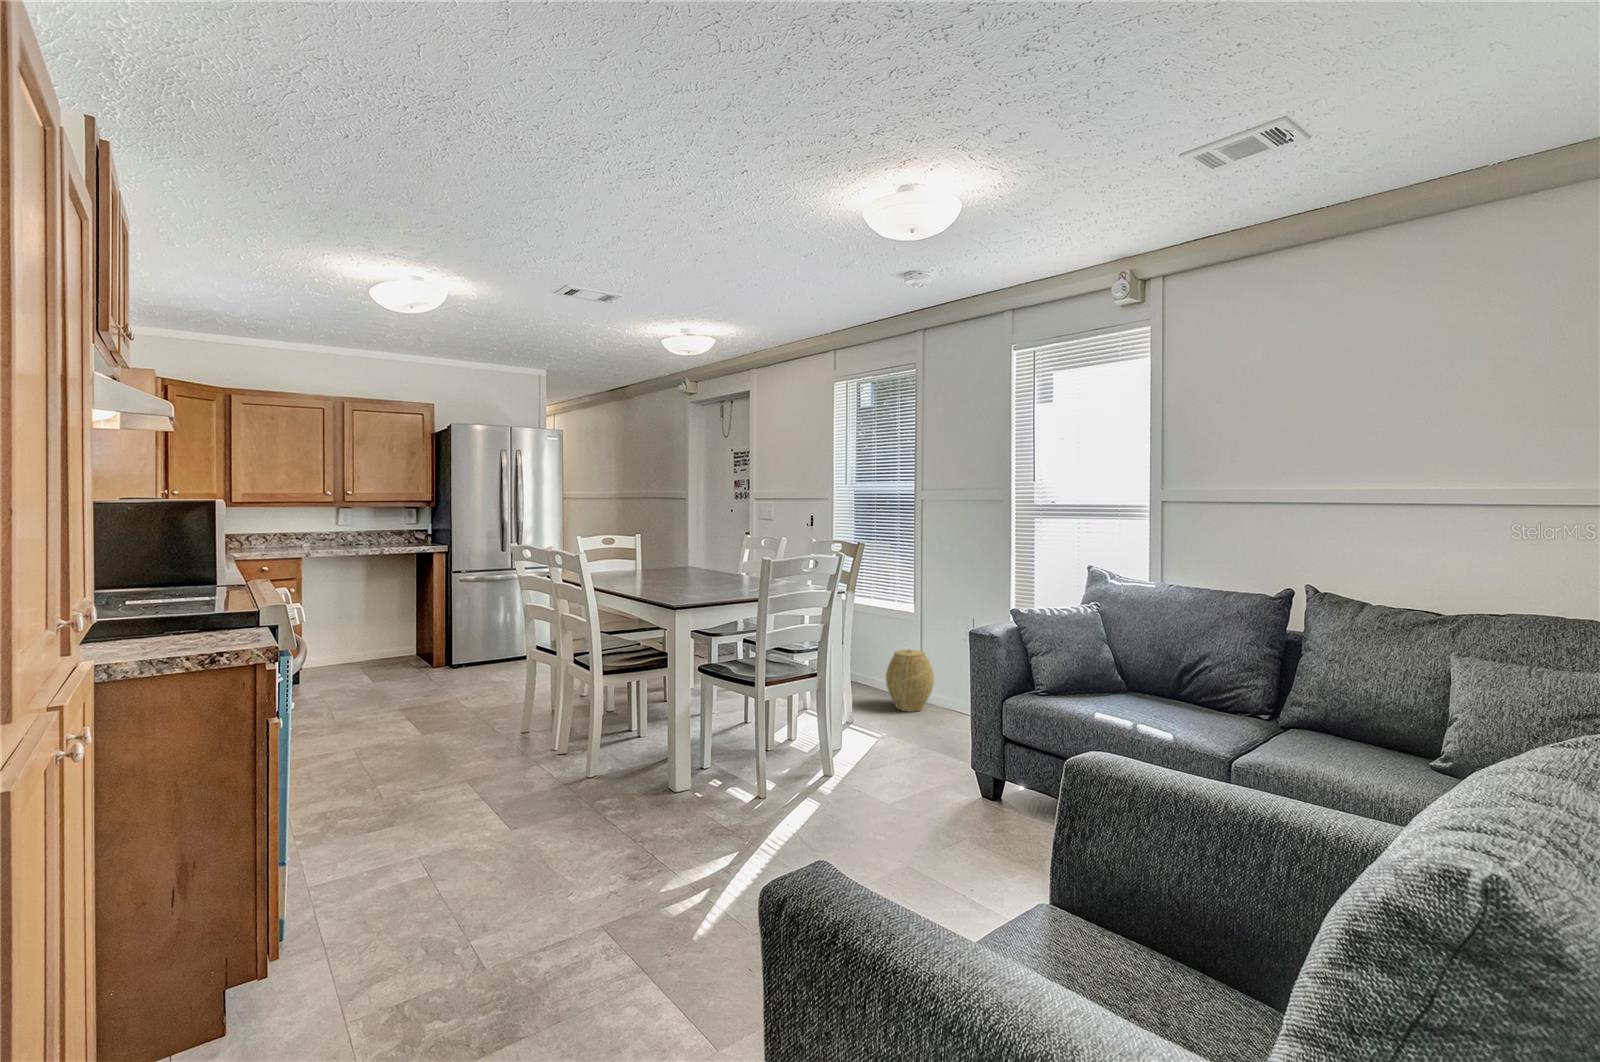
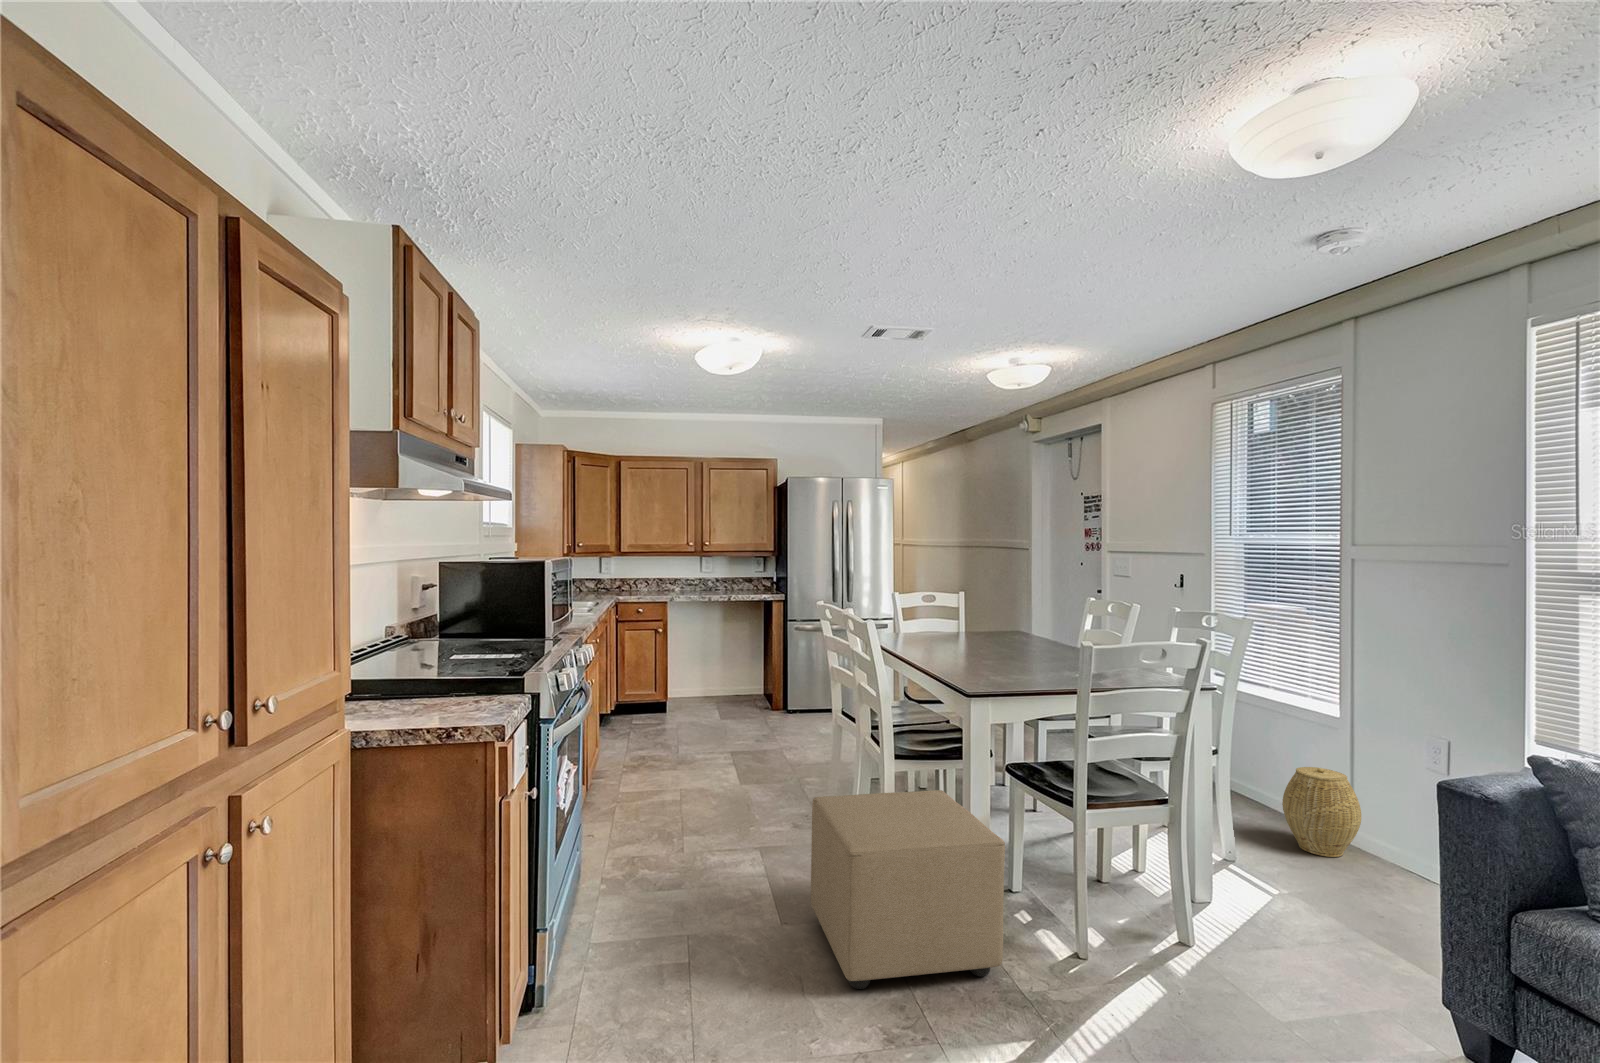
ottoman: none [535,692,708,853] -> present [811,790,1005,989]

